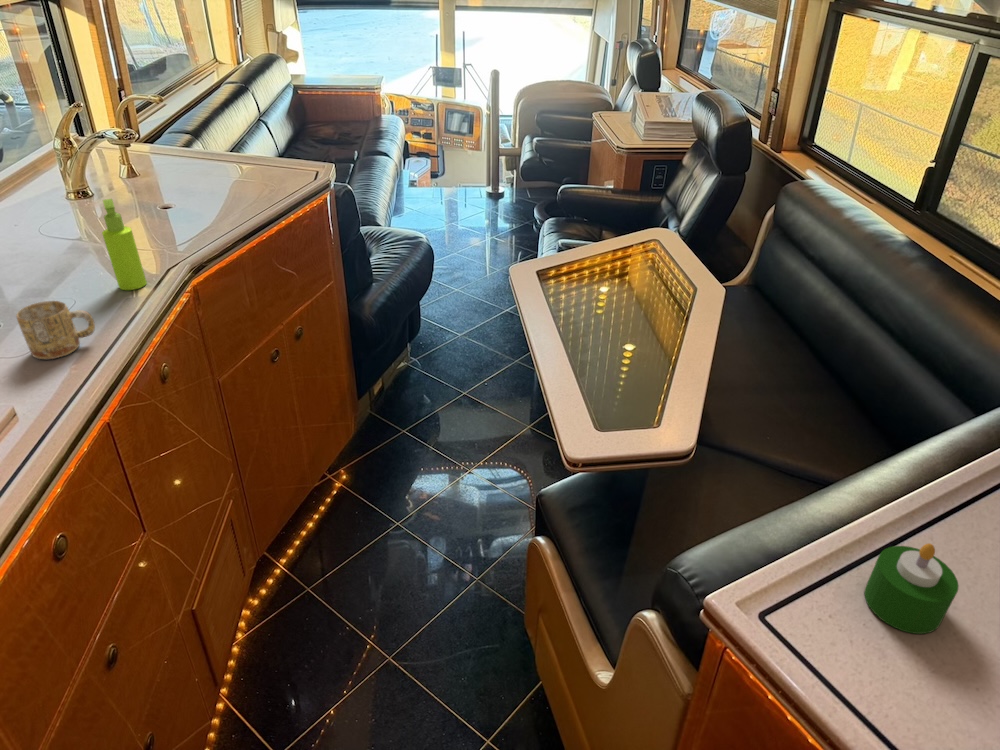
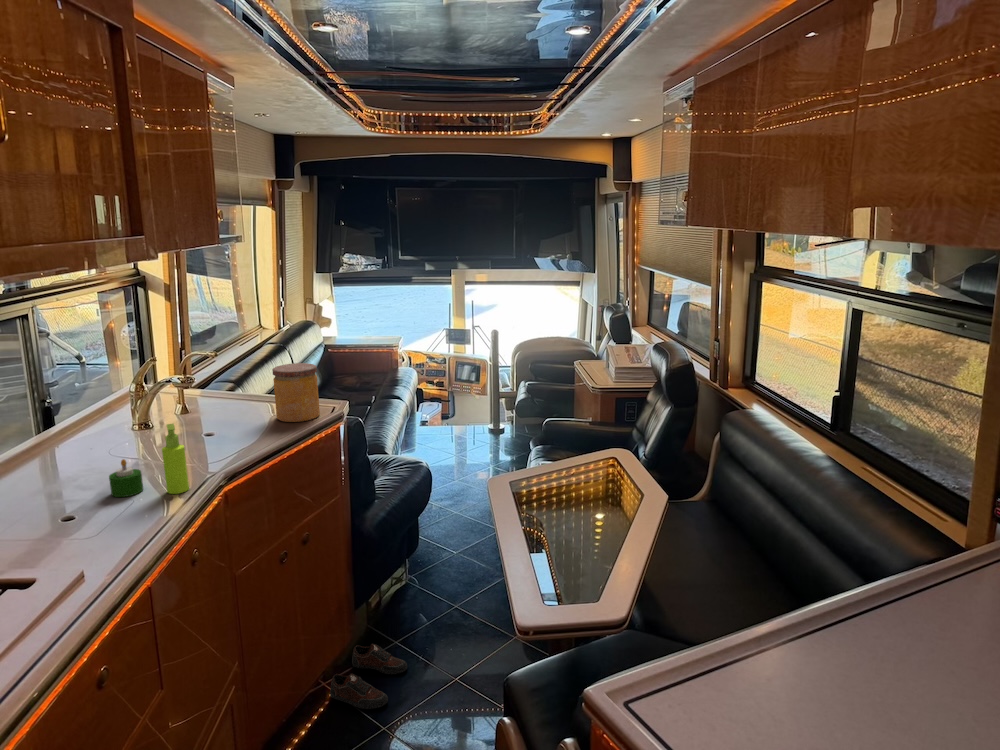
jar: none [235,113,301,191] -> present [272,363,320,422]
mug: present [17,301,95,359] -> none [91,497,147,542]
shoe: none [336,437,416,505] -> present [330,644,407,709]
candle: present [864,543,959,634] -> present [109,459,143,497]

